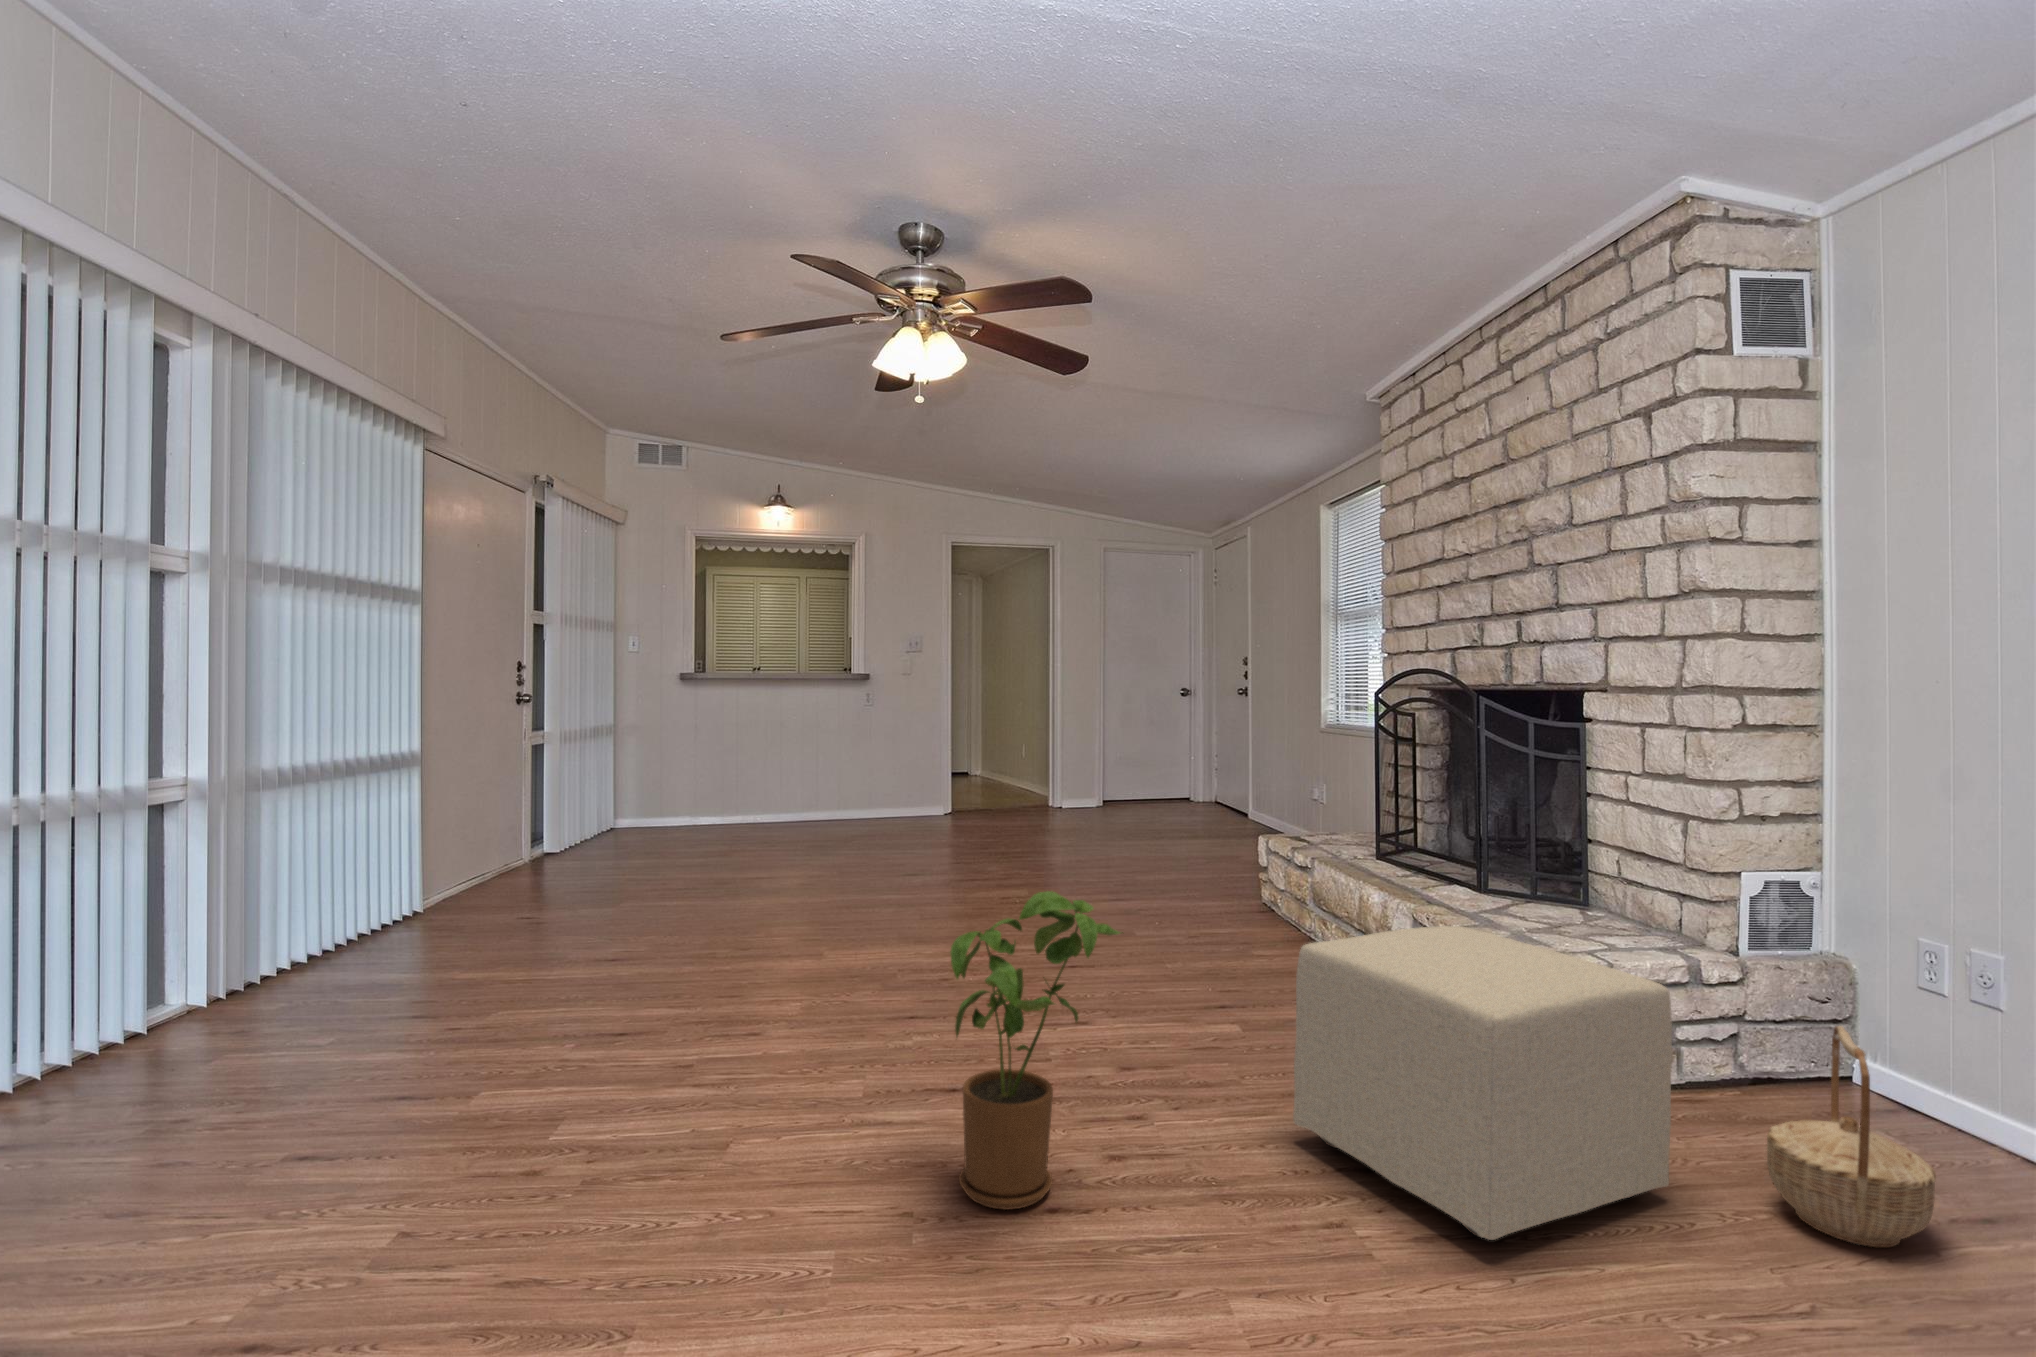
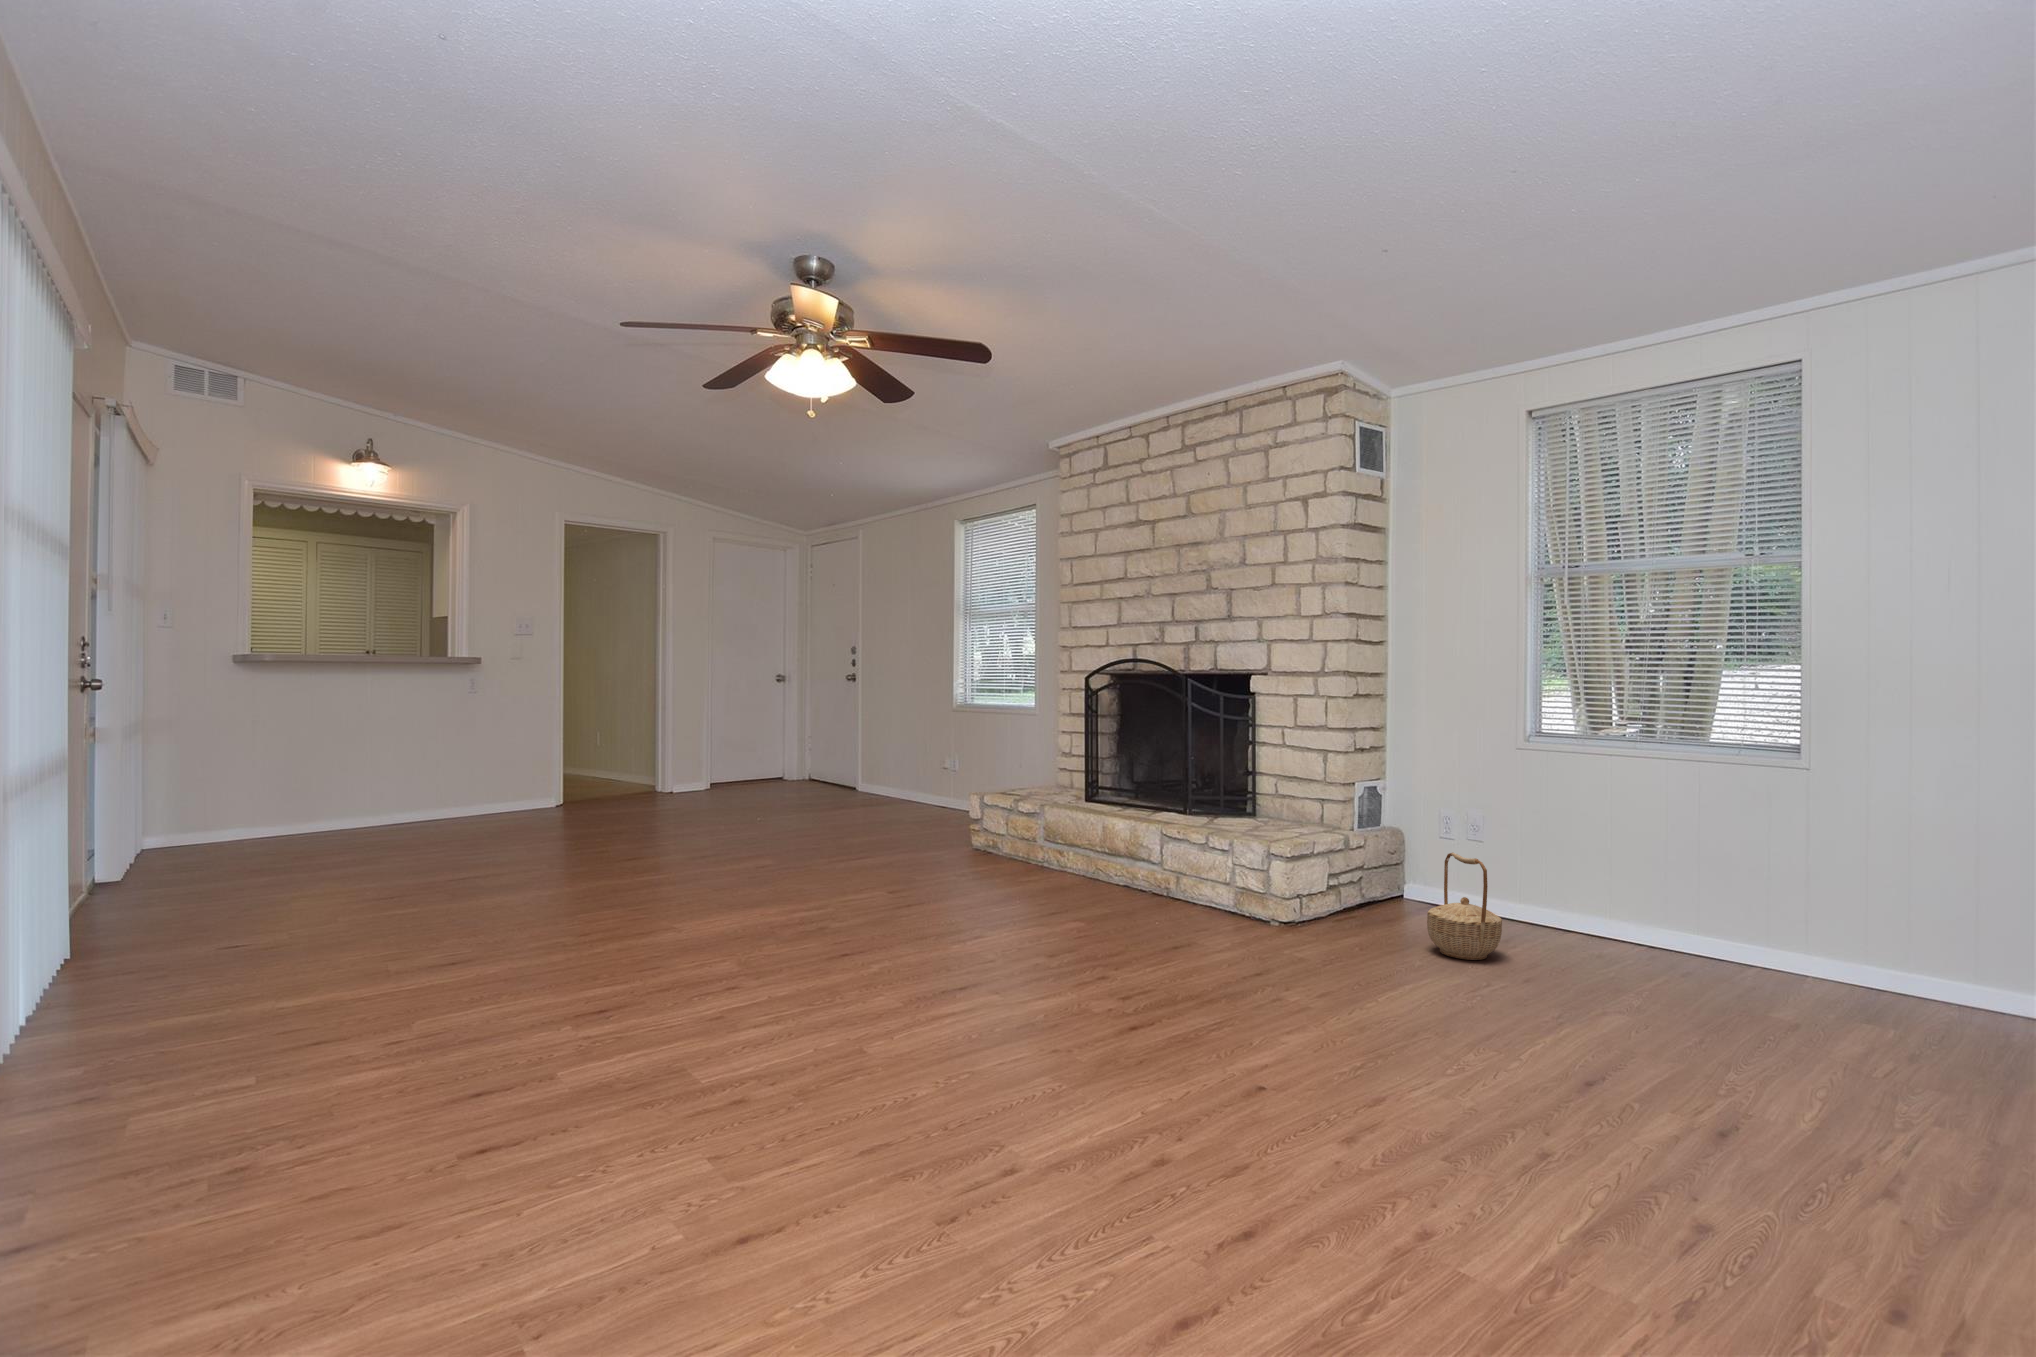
house plant: present [950,891,1123,1210] -> none [1038,811,1159,1037]
ottoman: present [1293,926,1672,1240] -> none [1204,825,1397,990]

